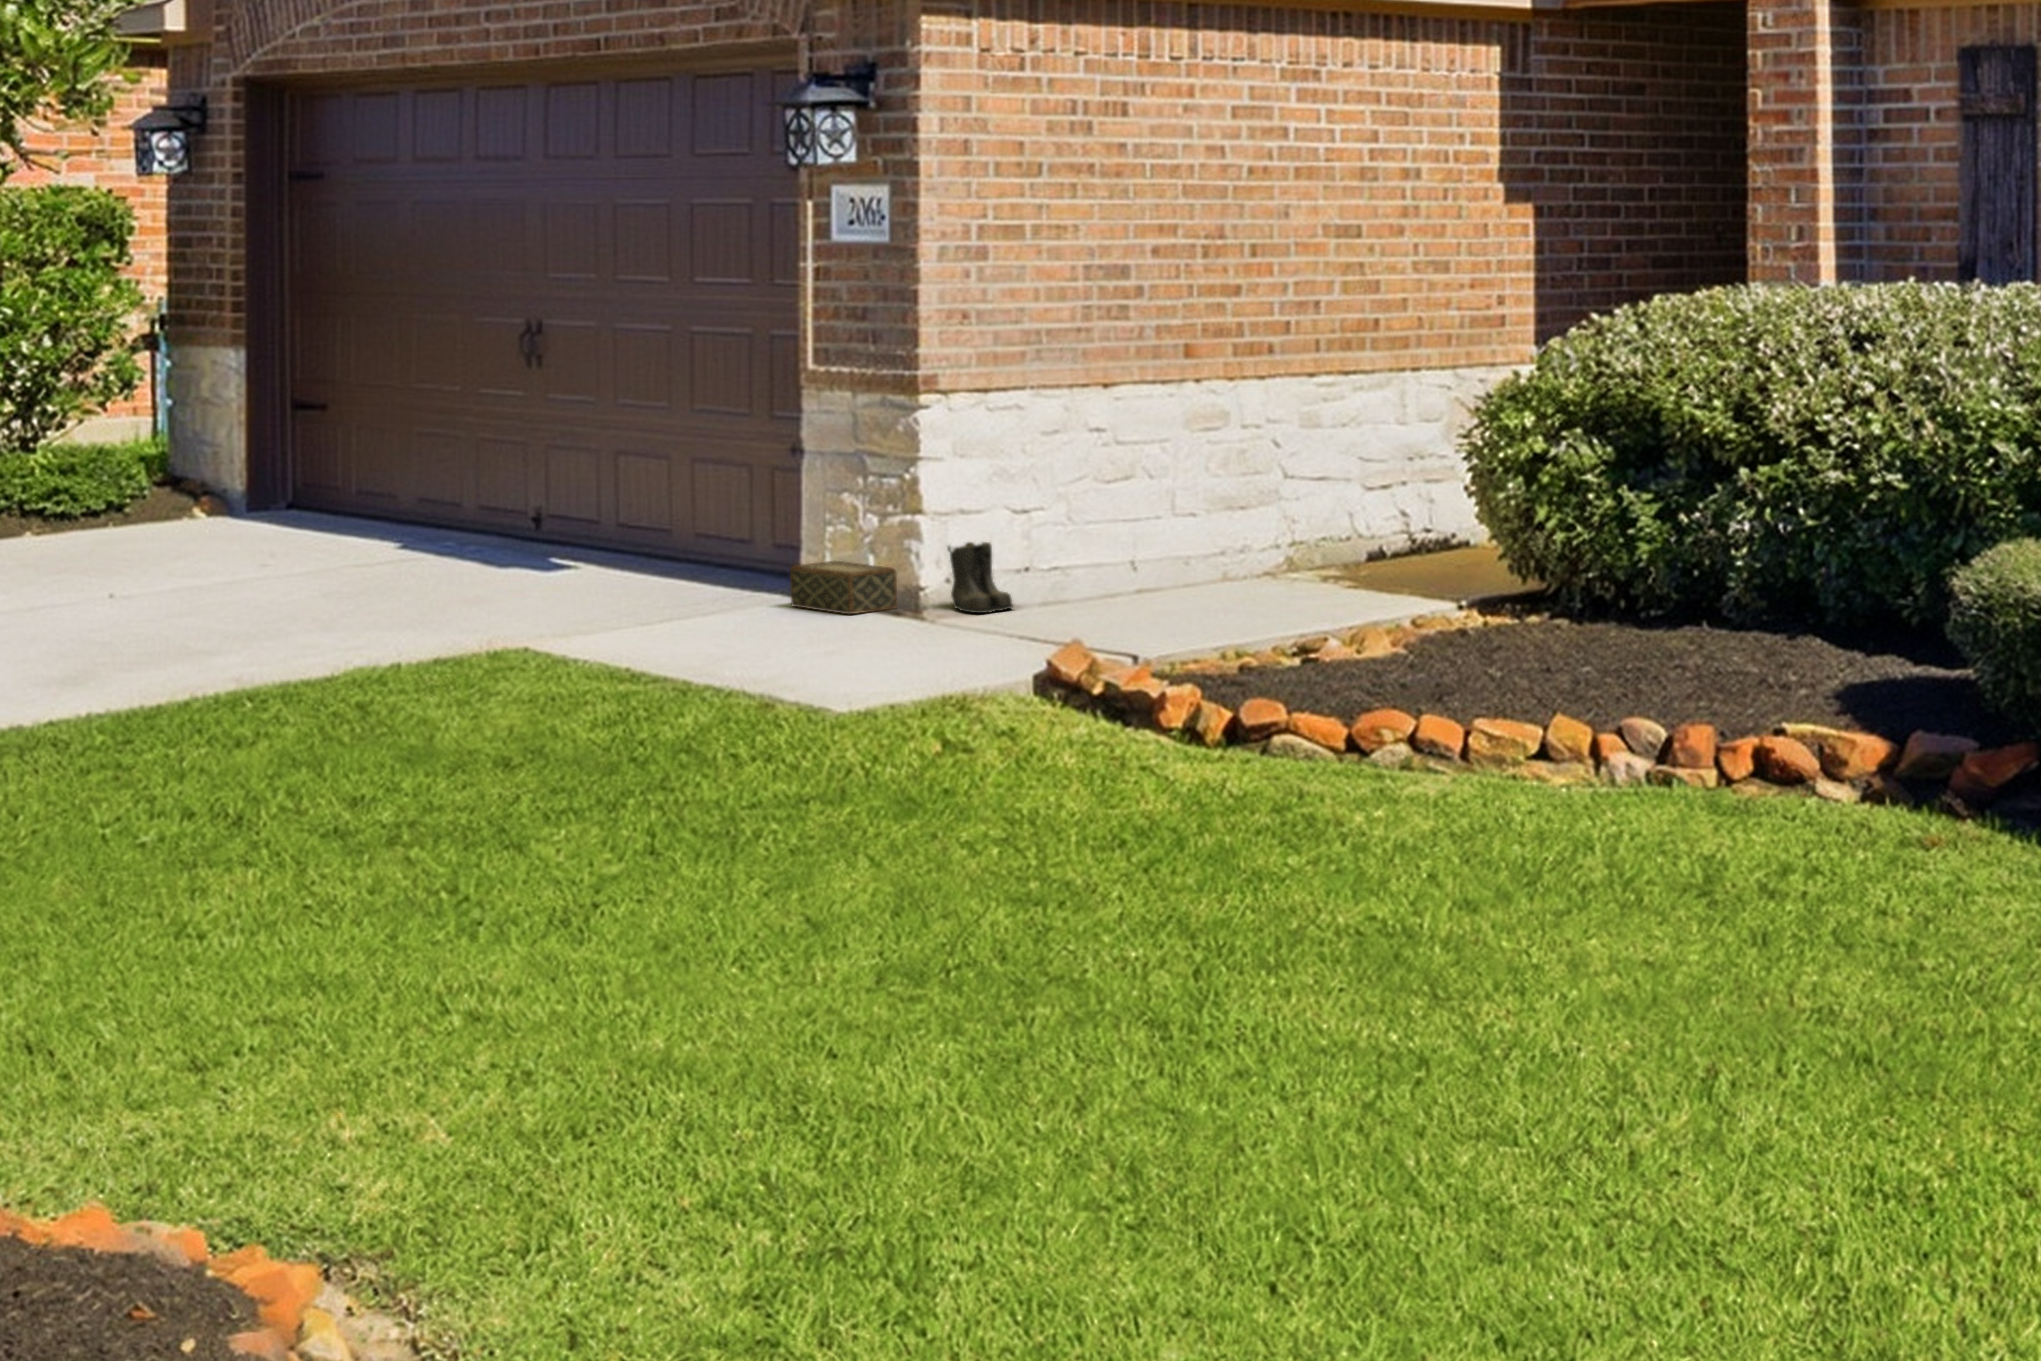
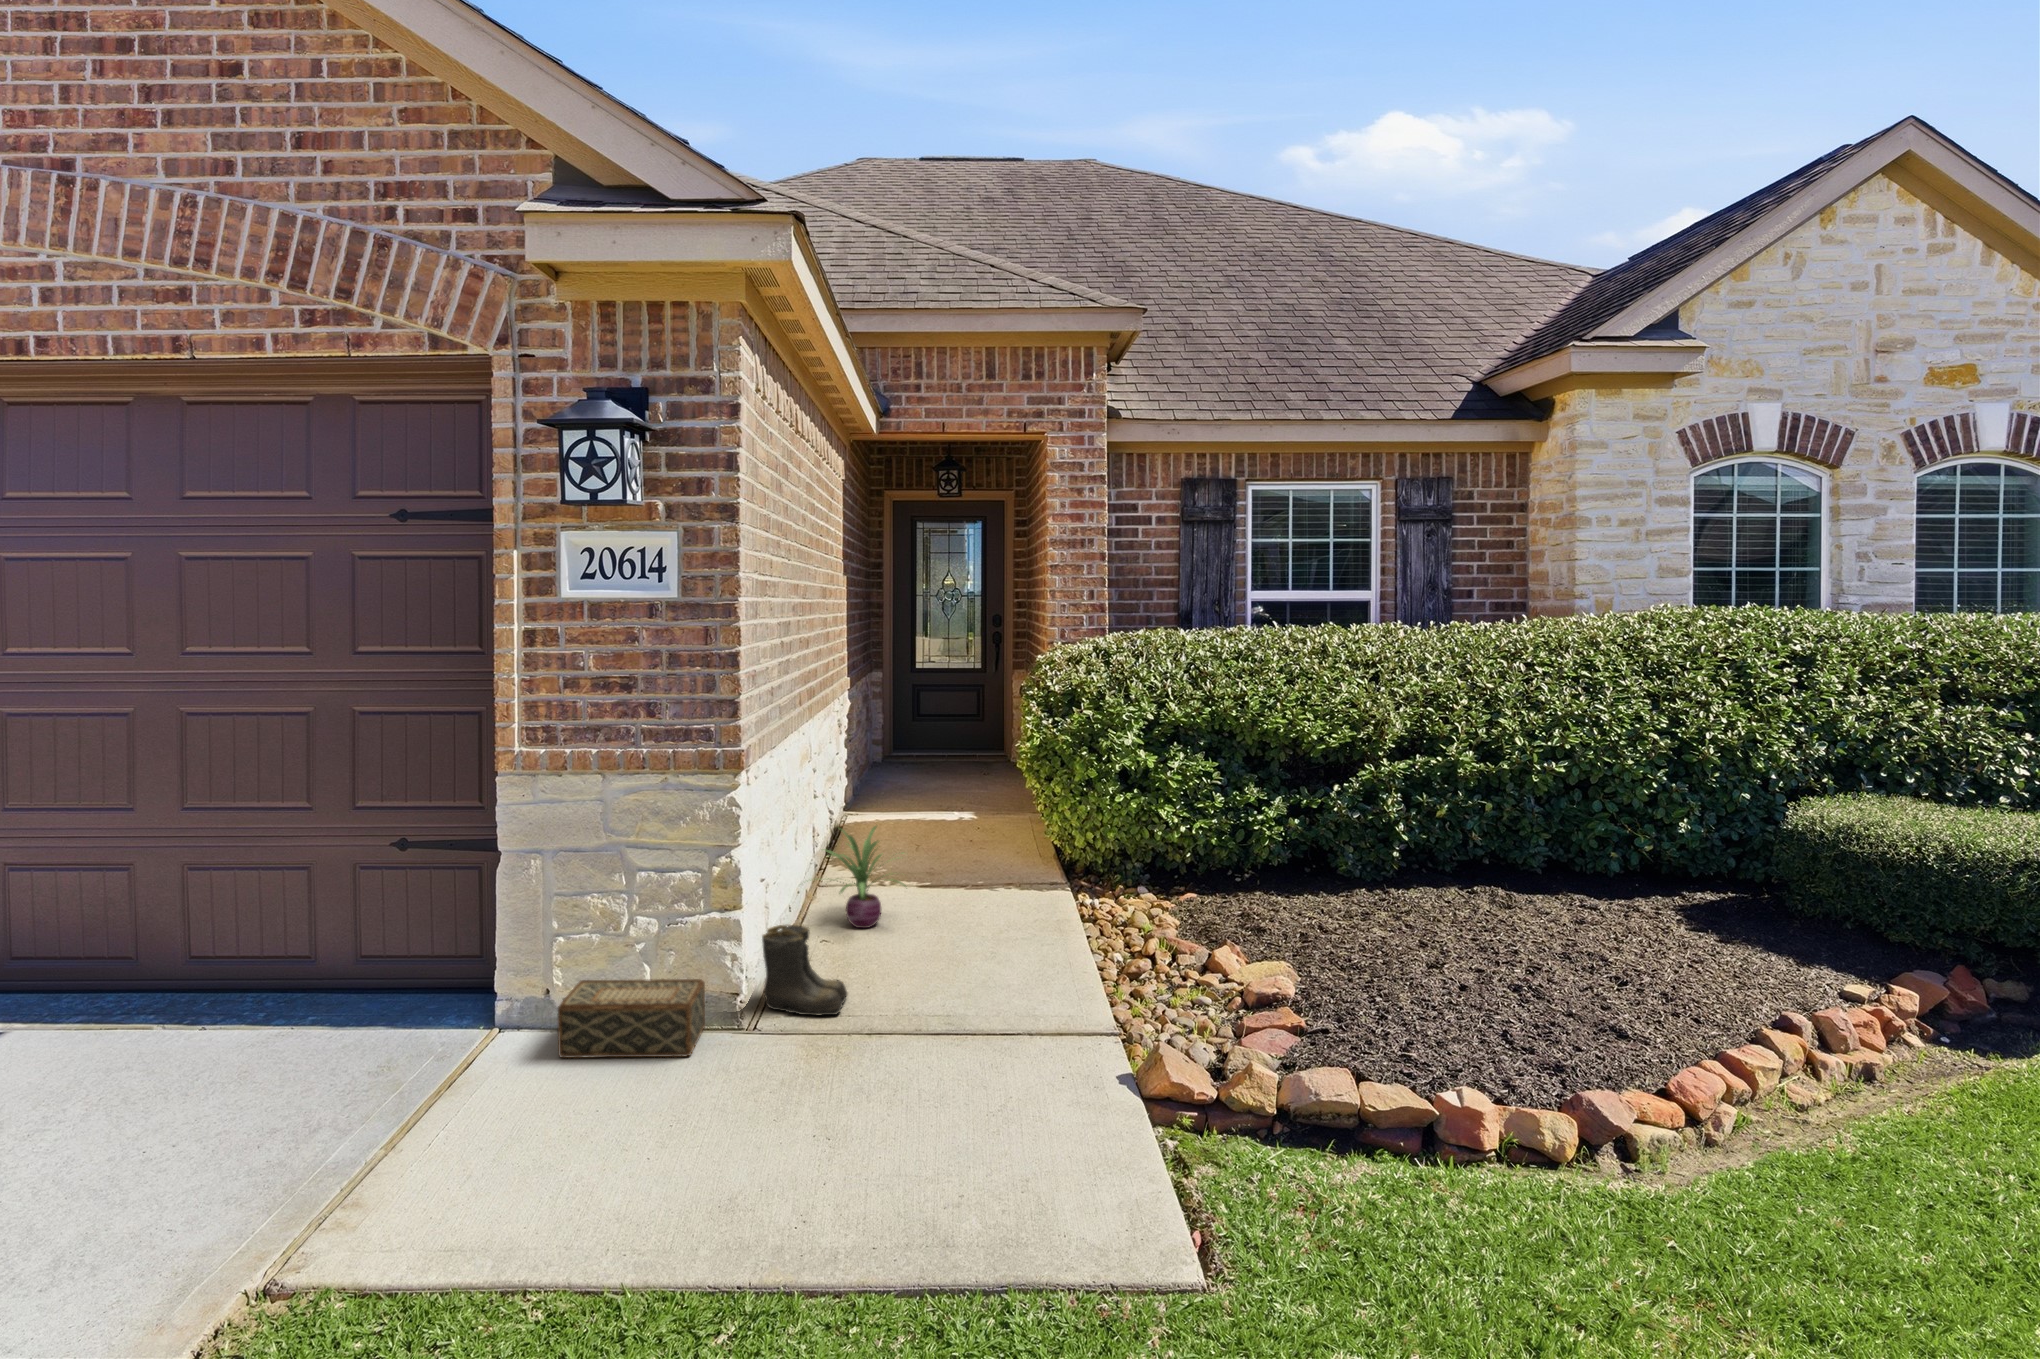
decorative plant: none [1115,483,1216,587] -> present [825,826,905,928]

